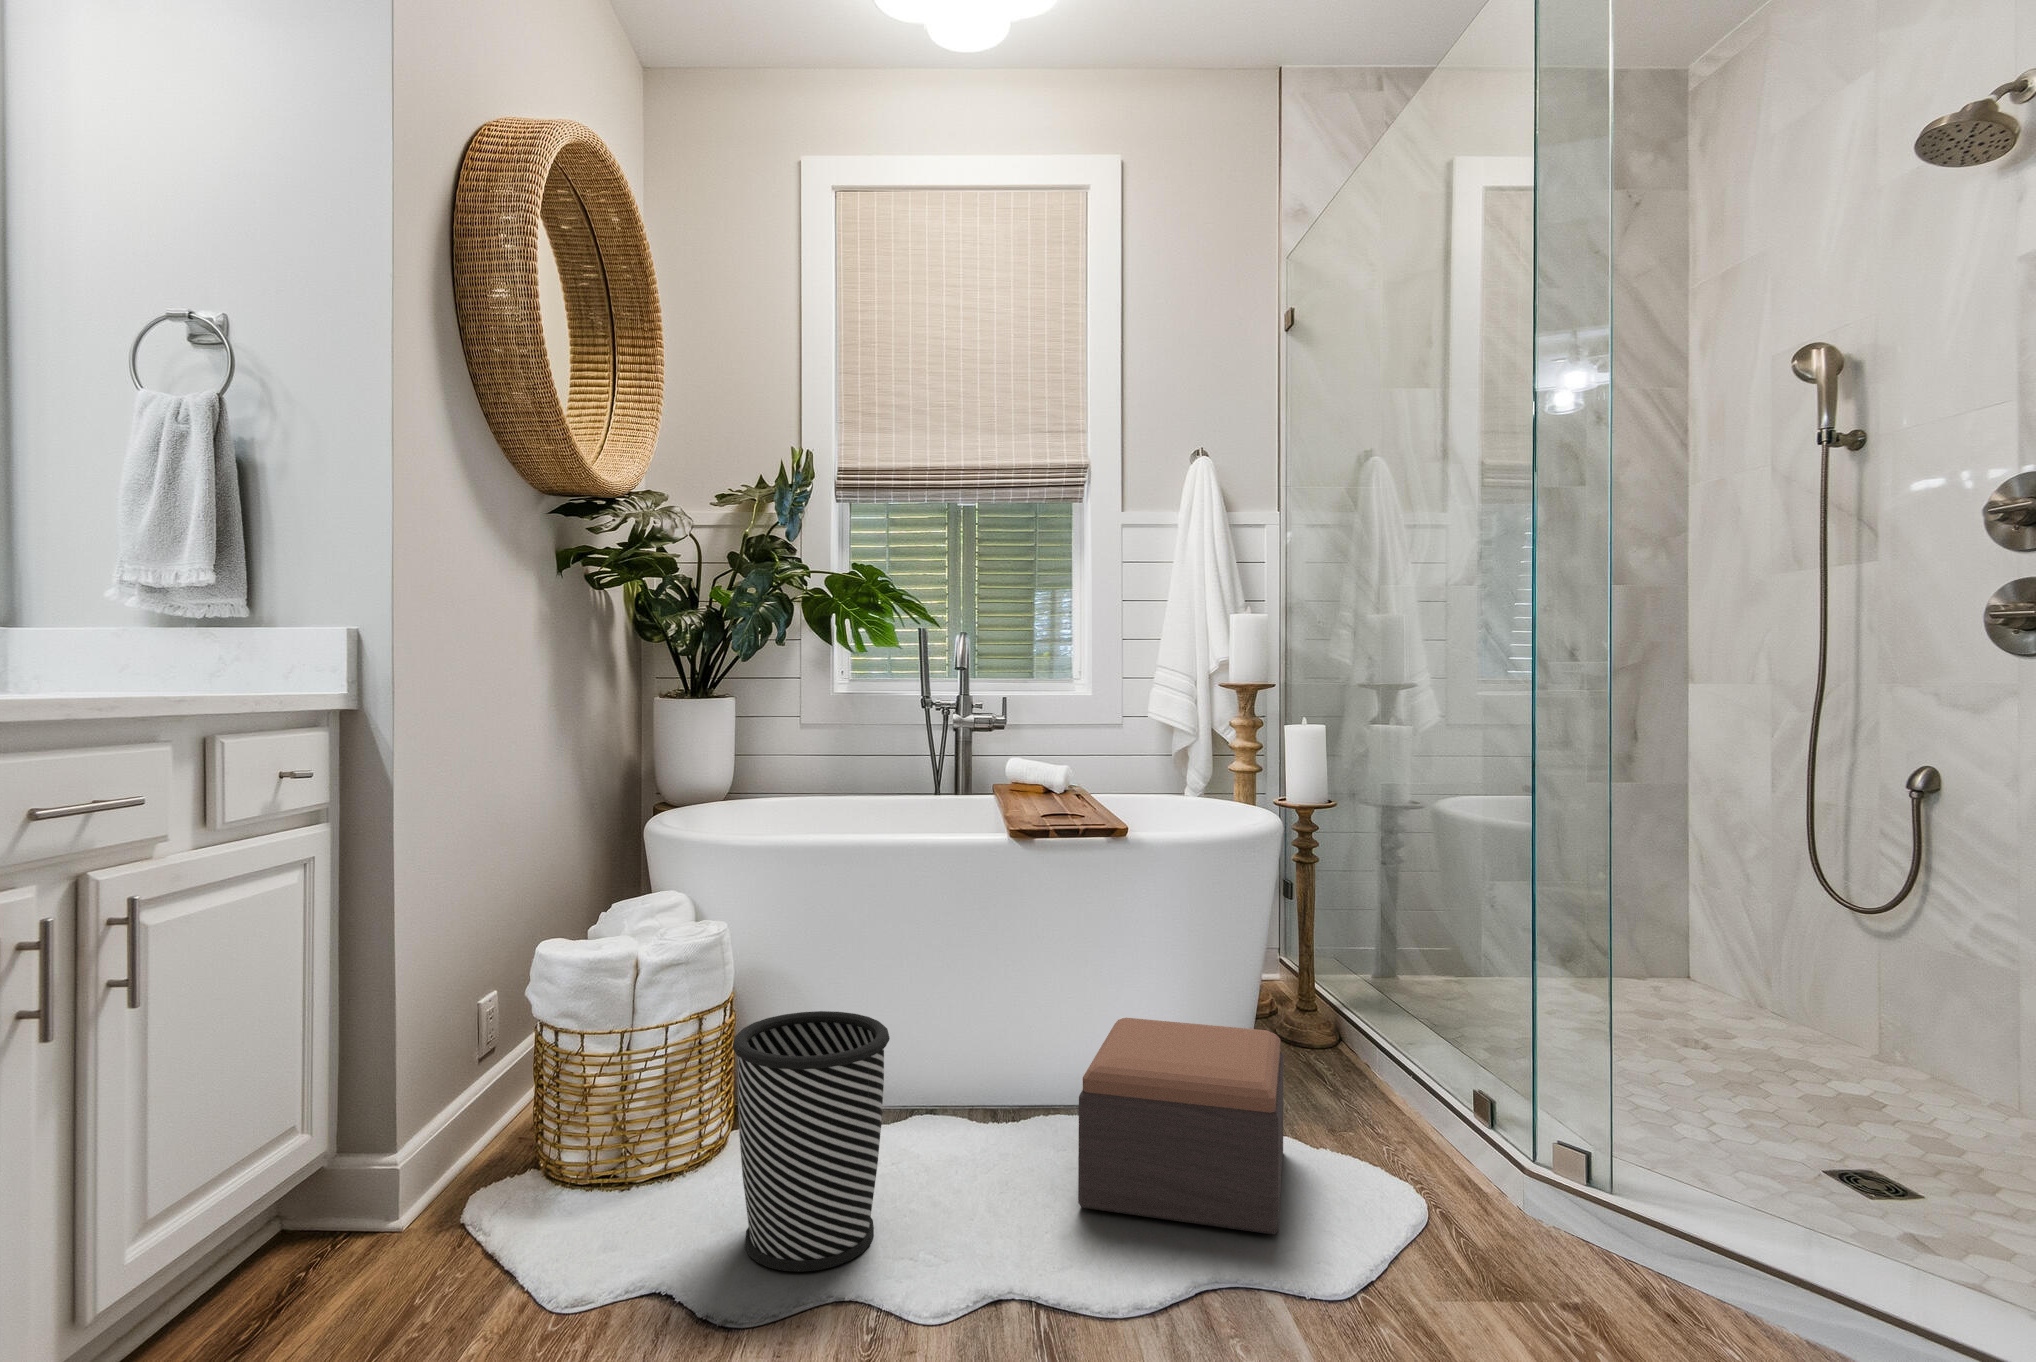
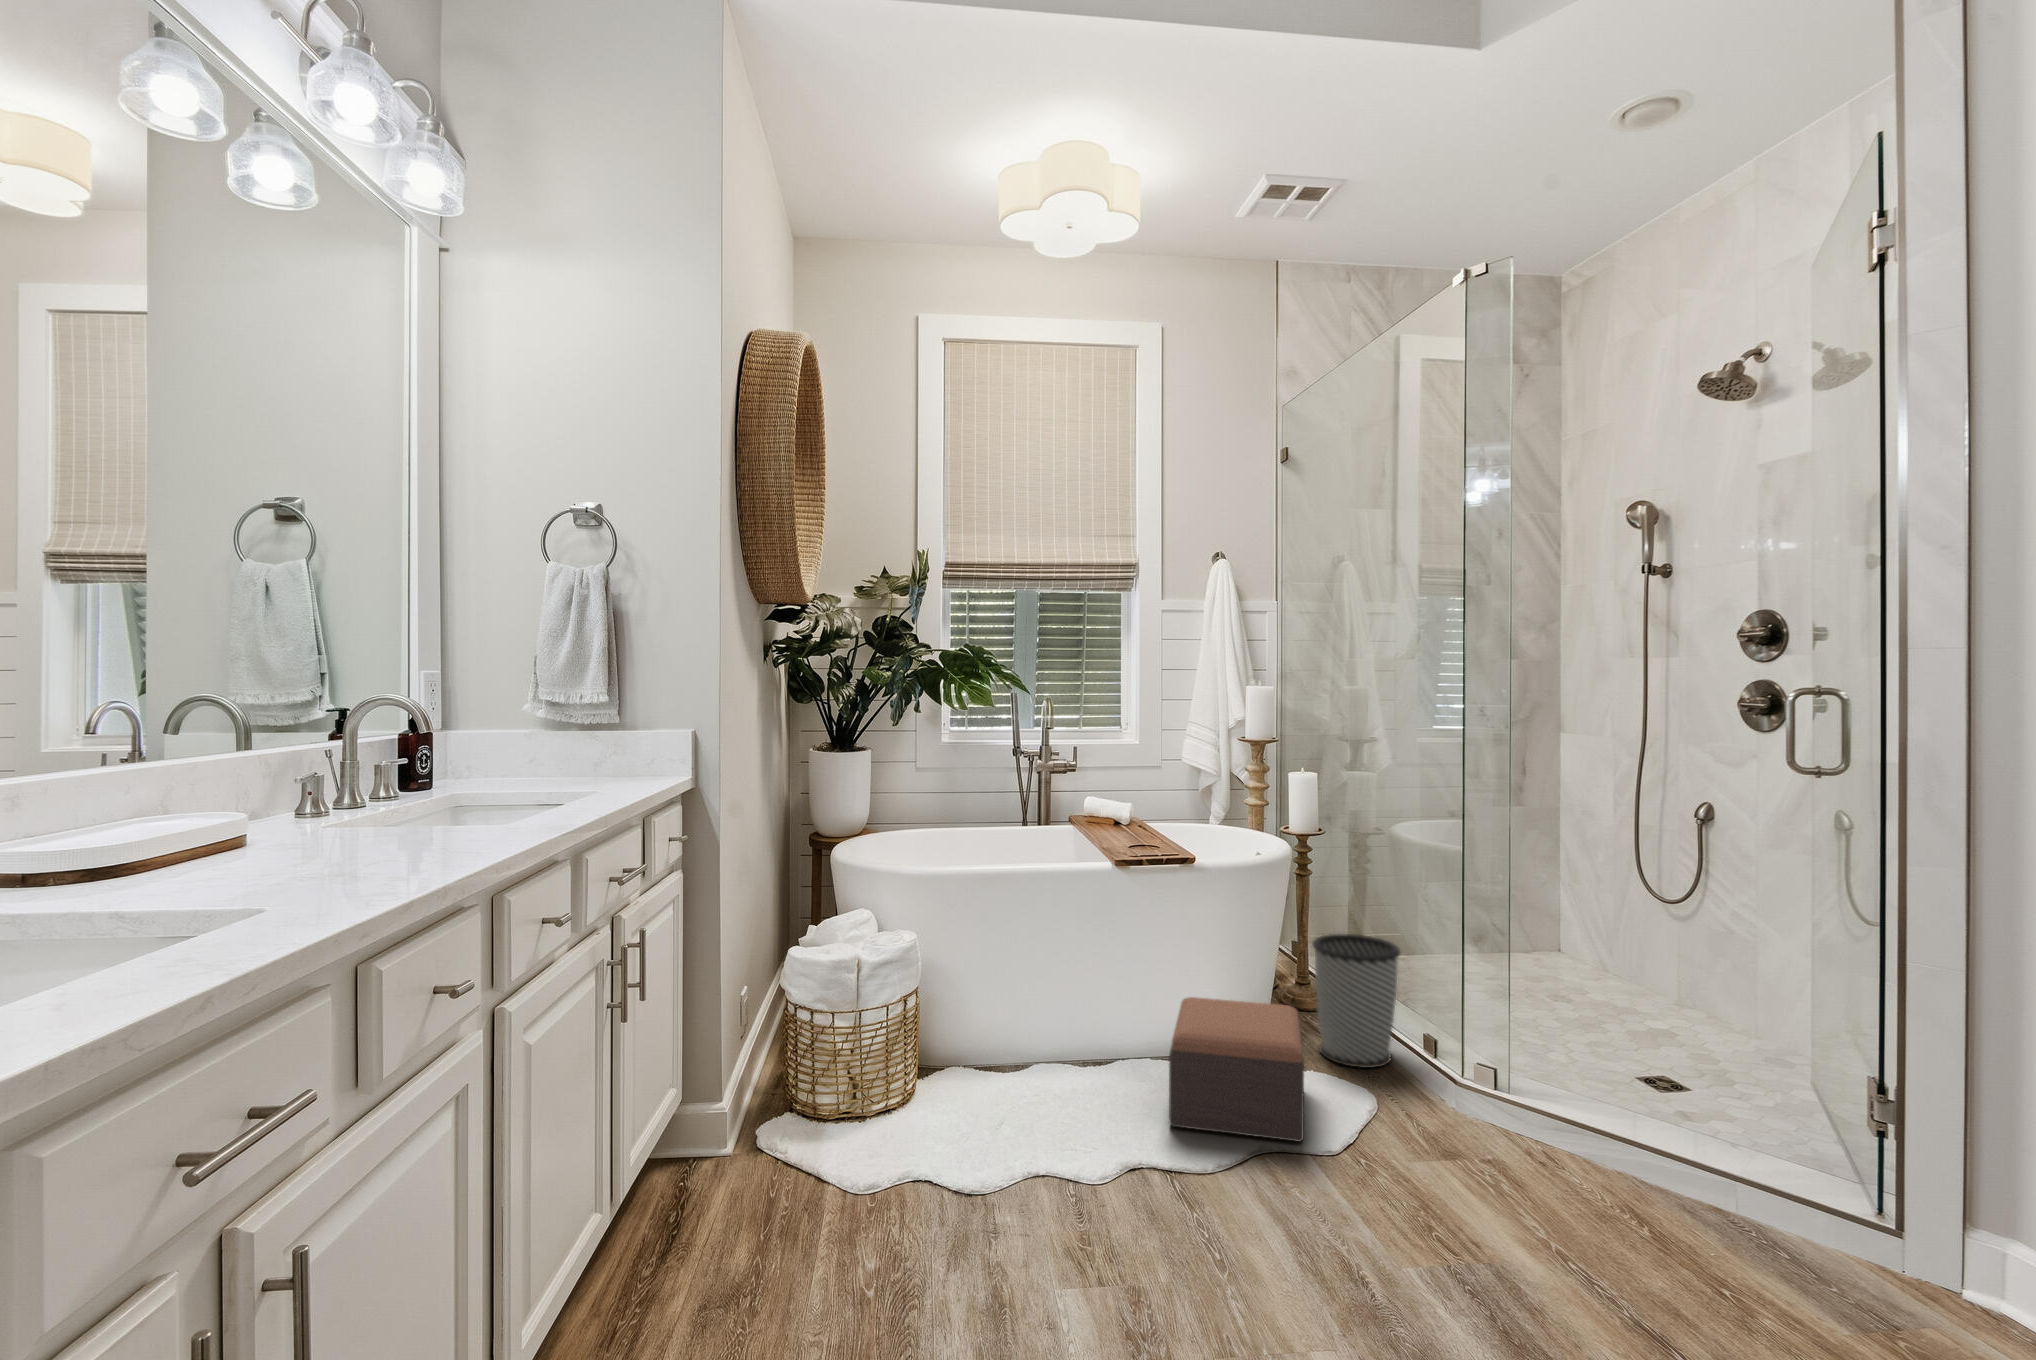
wastebasket: present [732,1011,890,1272] -> present [1312,934,1400,1068]

